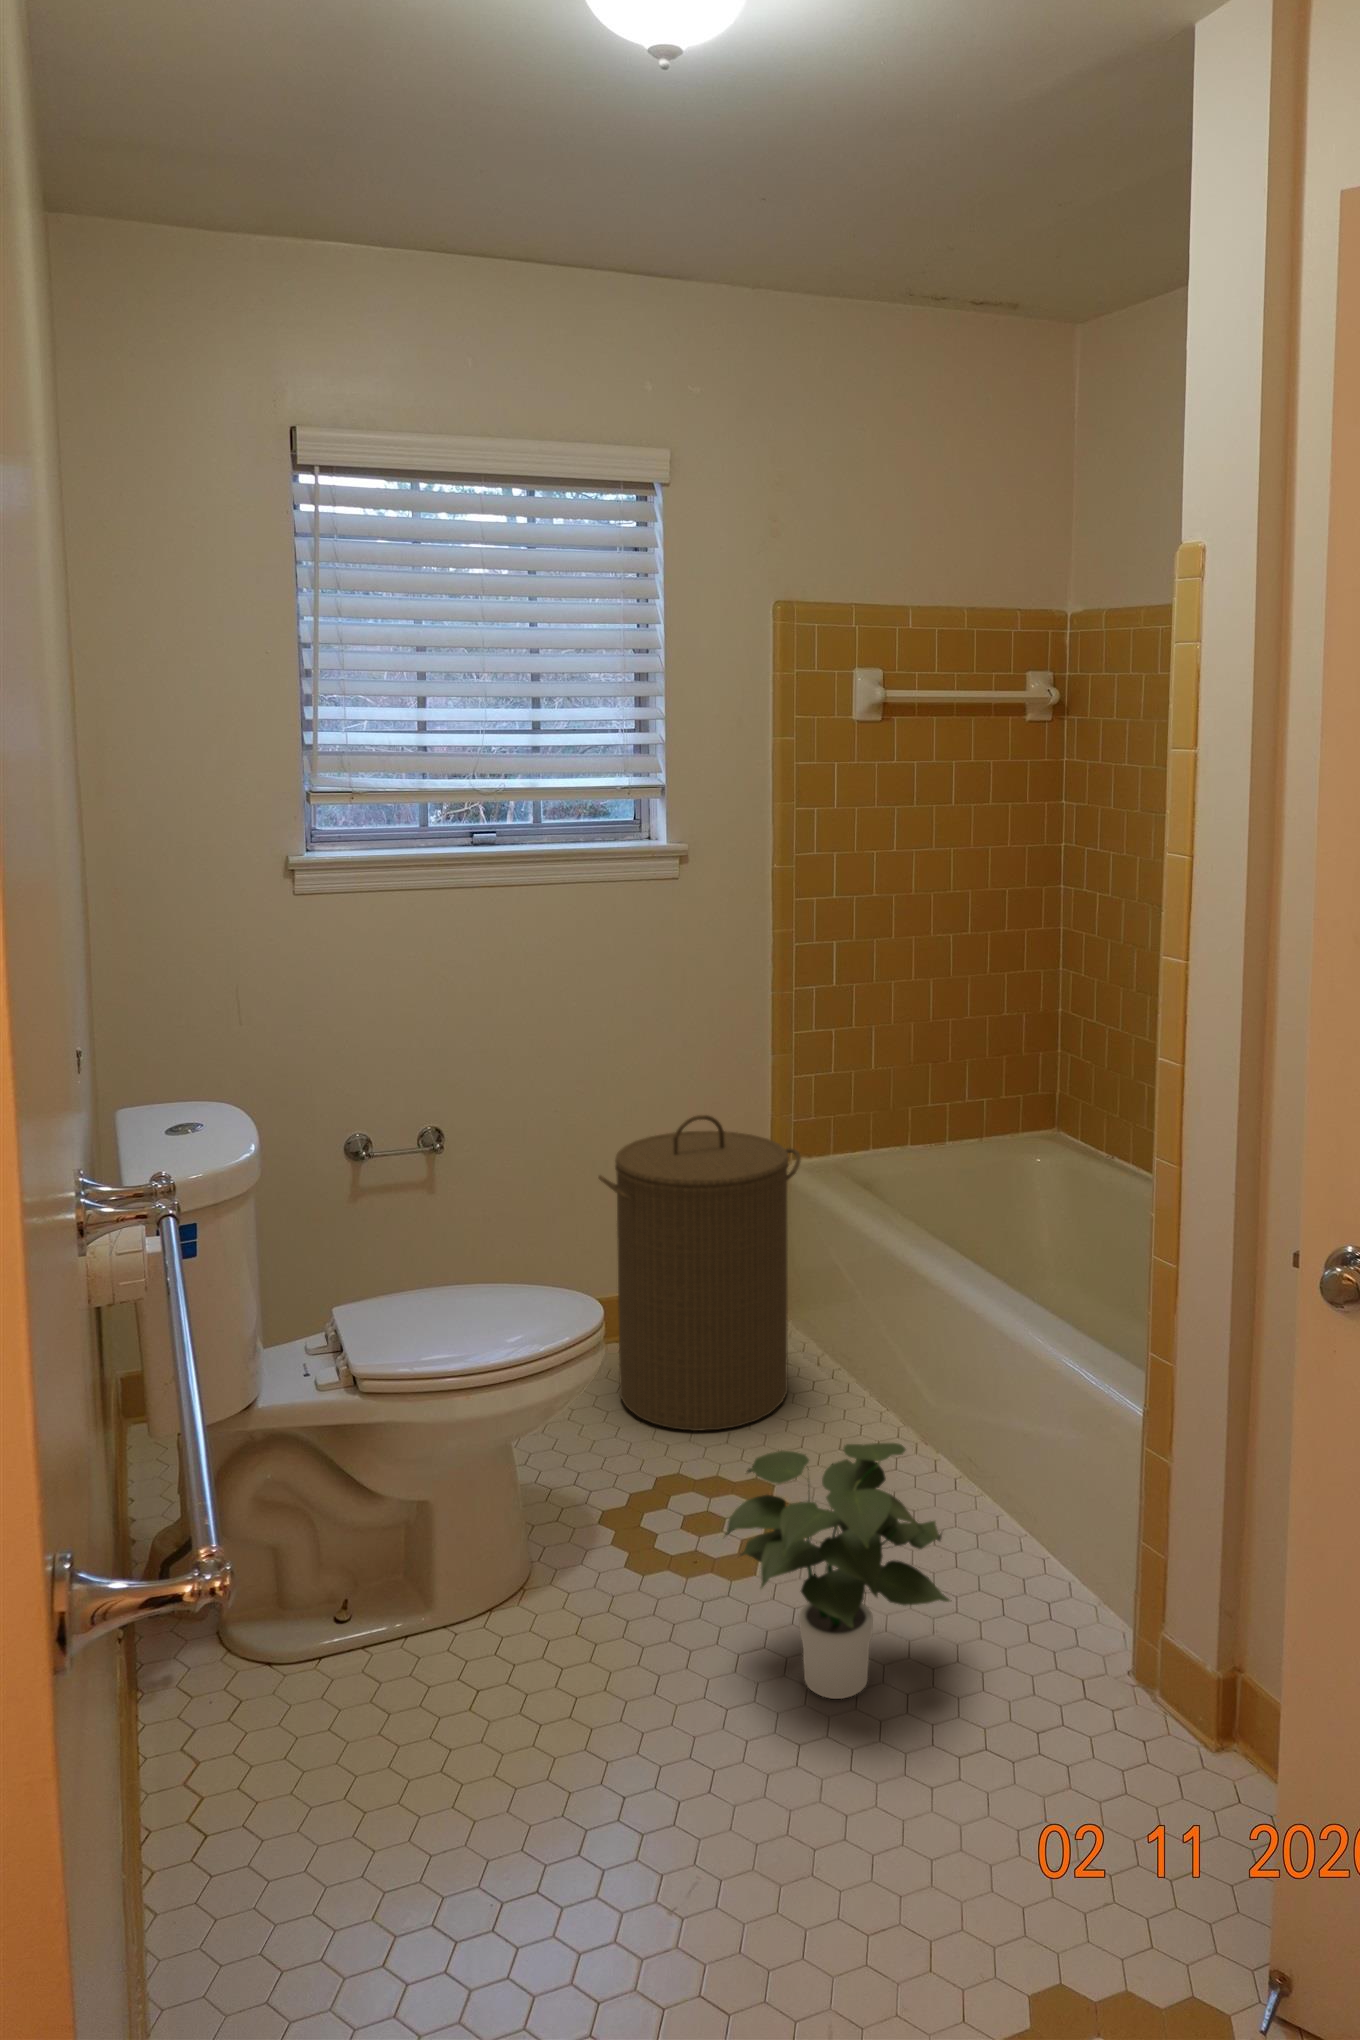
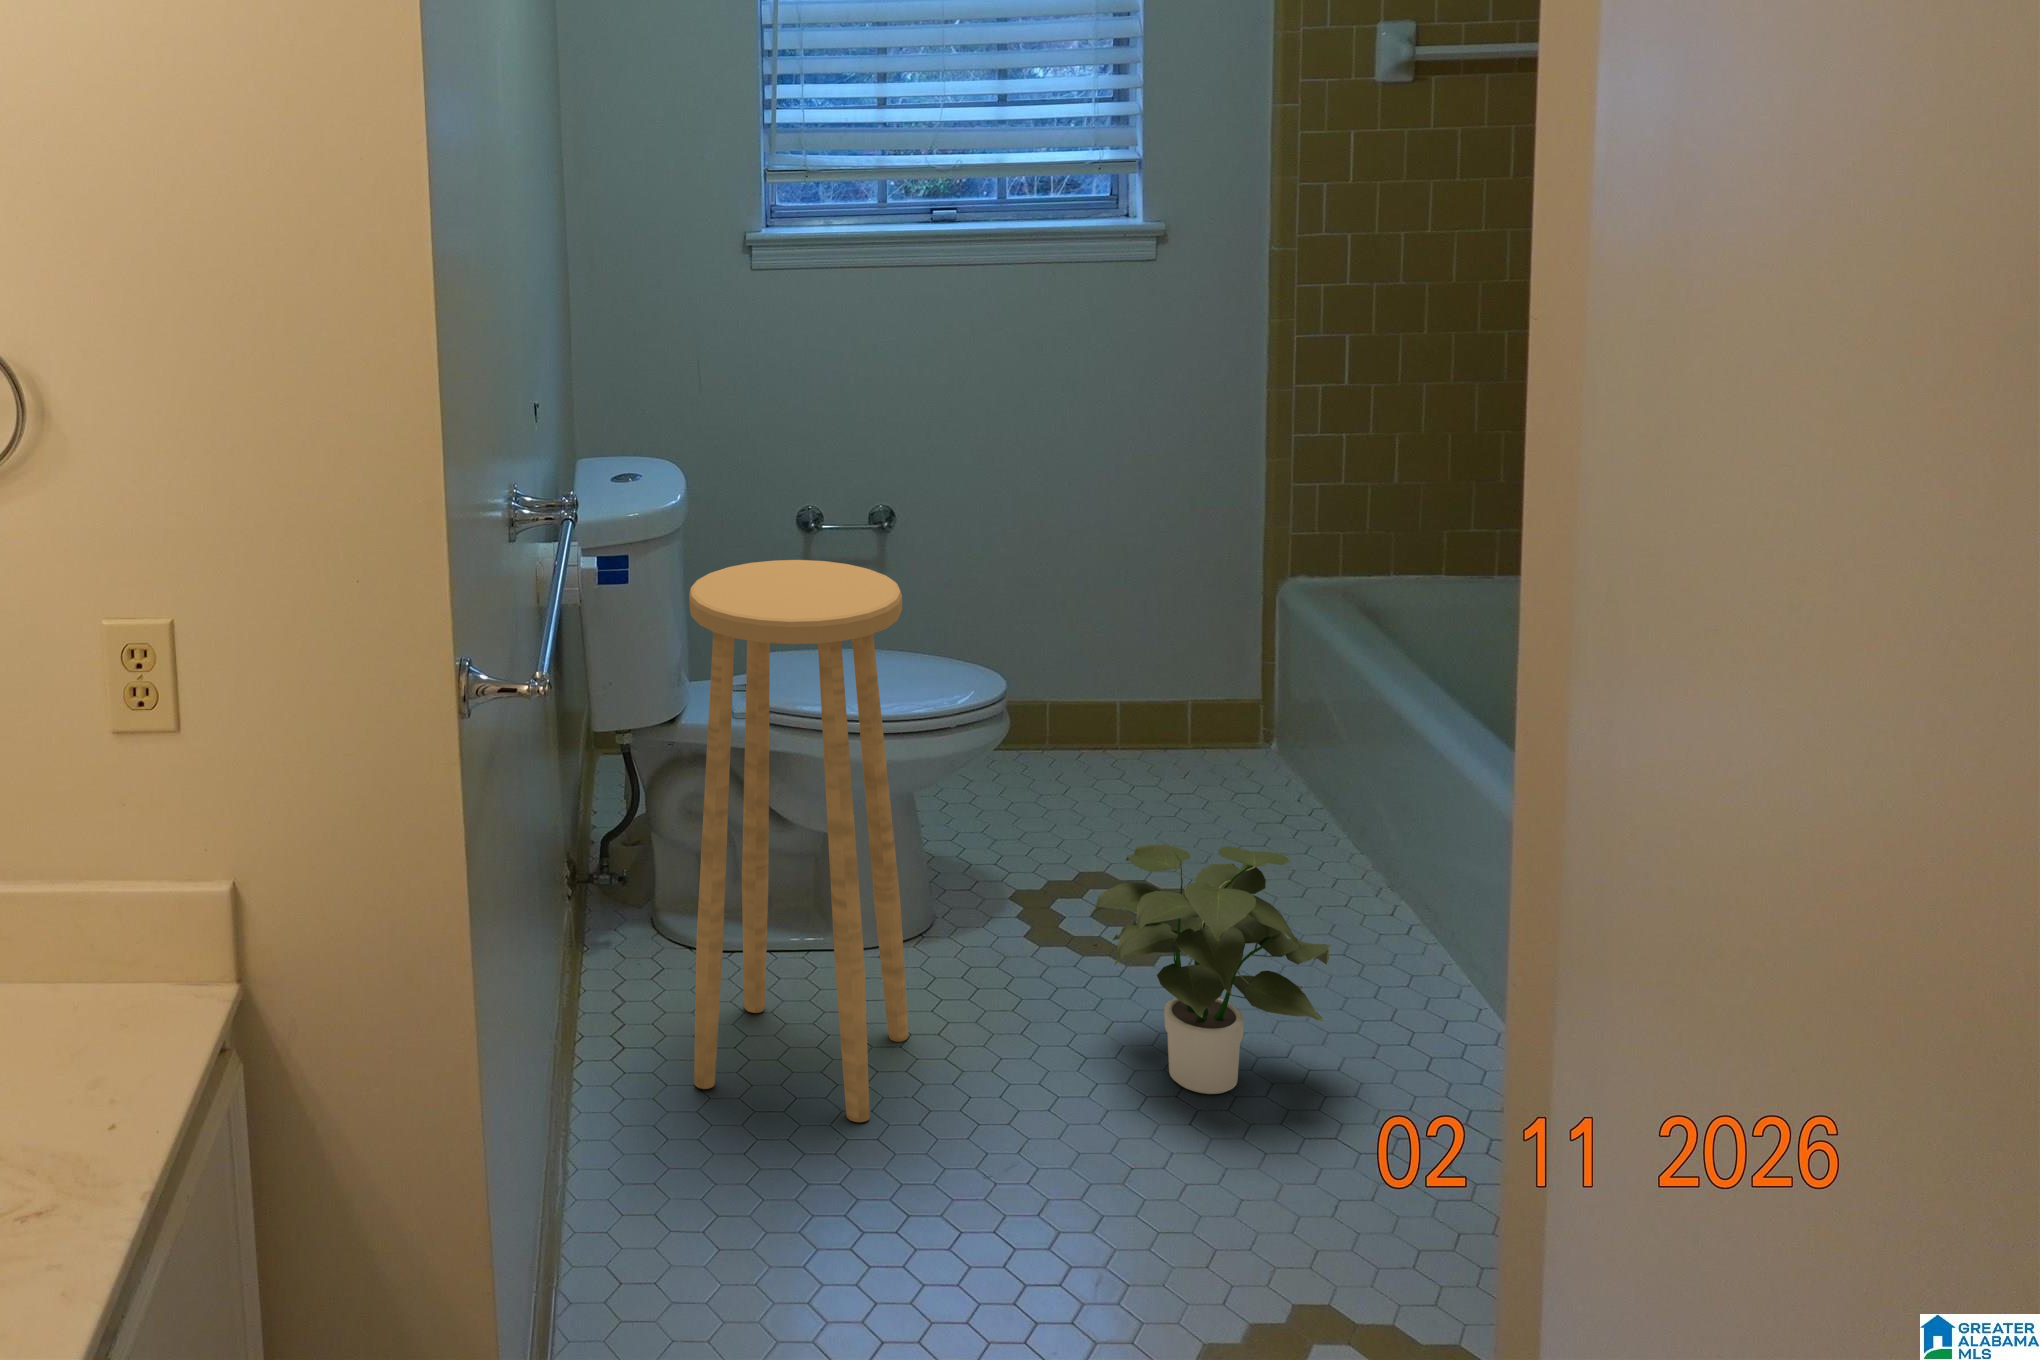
laundry hamper: present [598,1115,801,1431] -> none [1045,510,1281,841]
stool: none [304,1208,546,1849] -> present [689,560,909,1122]

